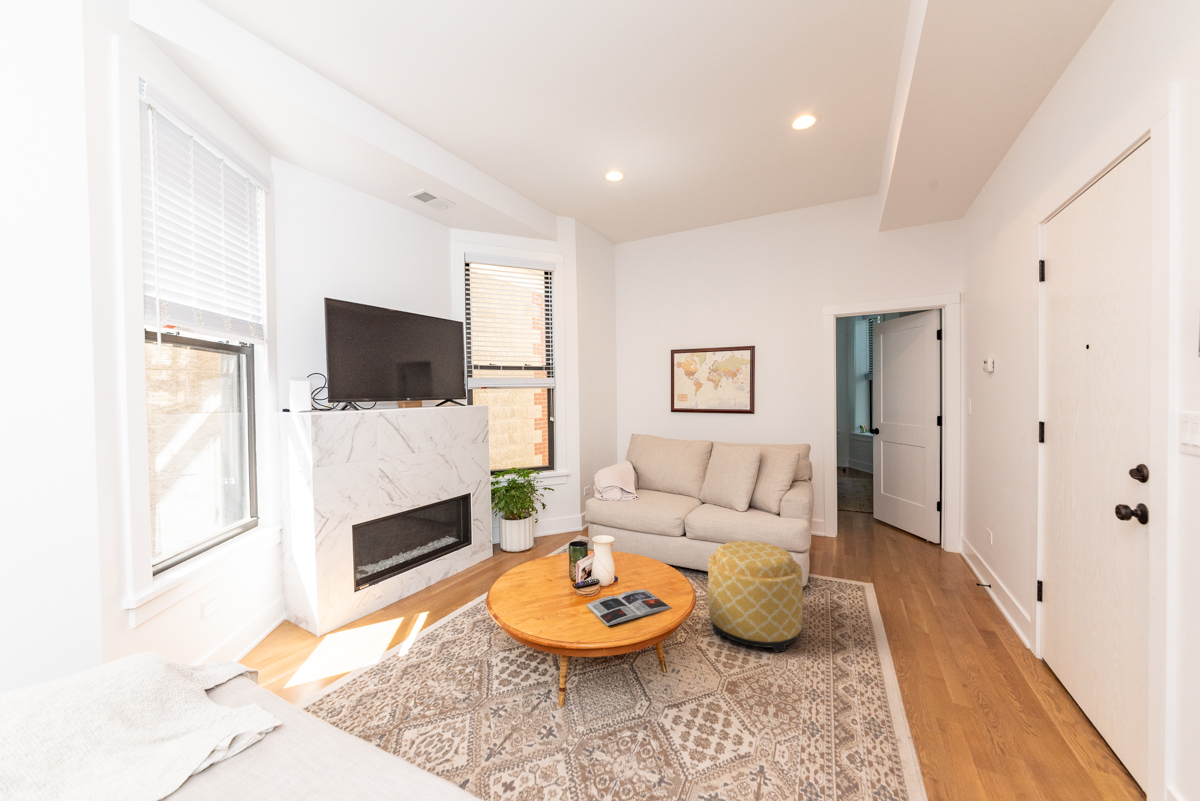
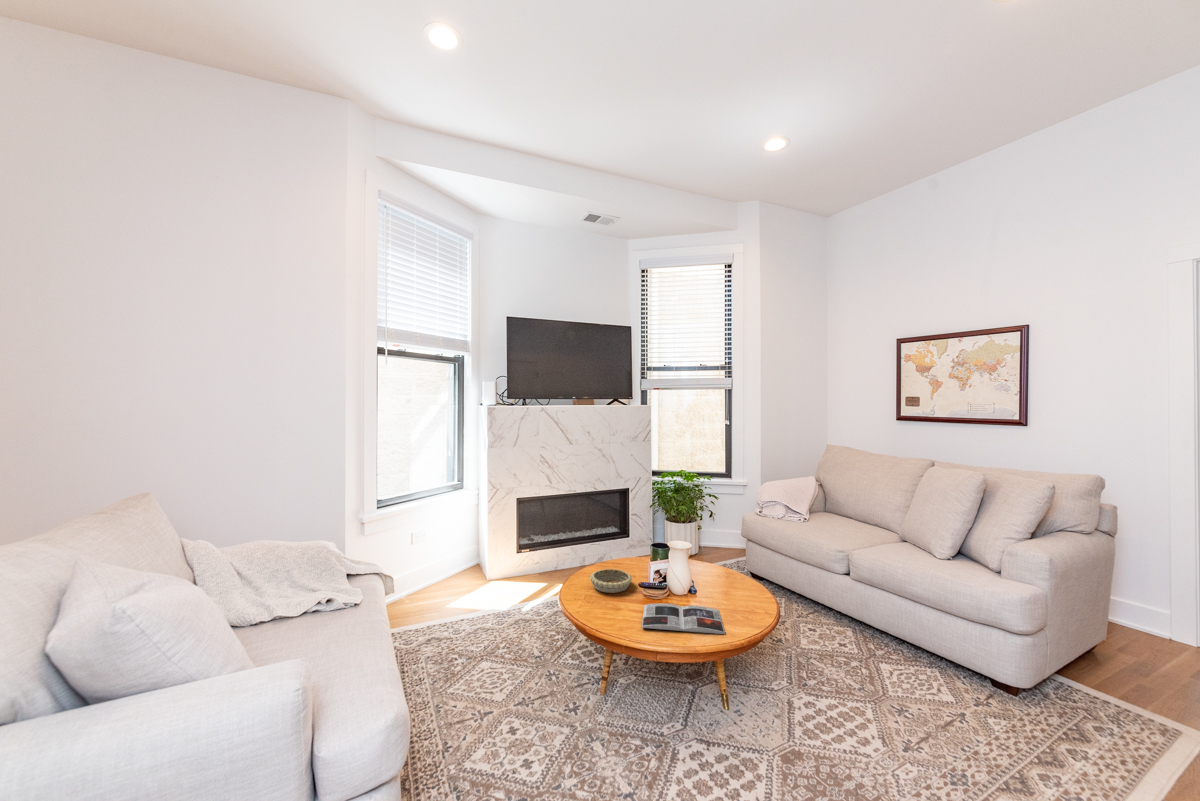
ottoman: present [708,541,803,653] -> none [824,589,967,753]
decorative bowl: none [514,578,557,605] -> present [590,569,632,593]

